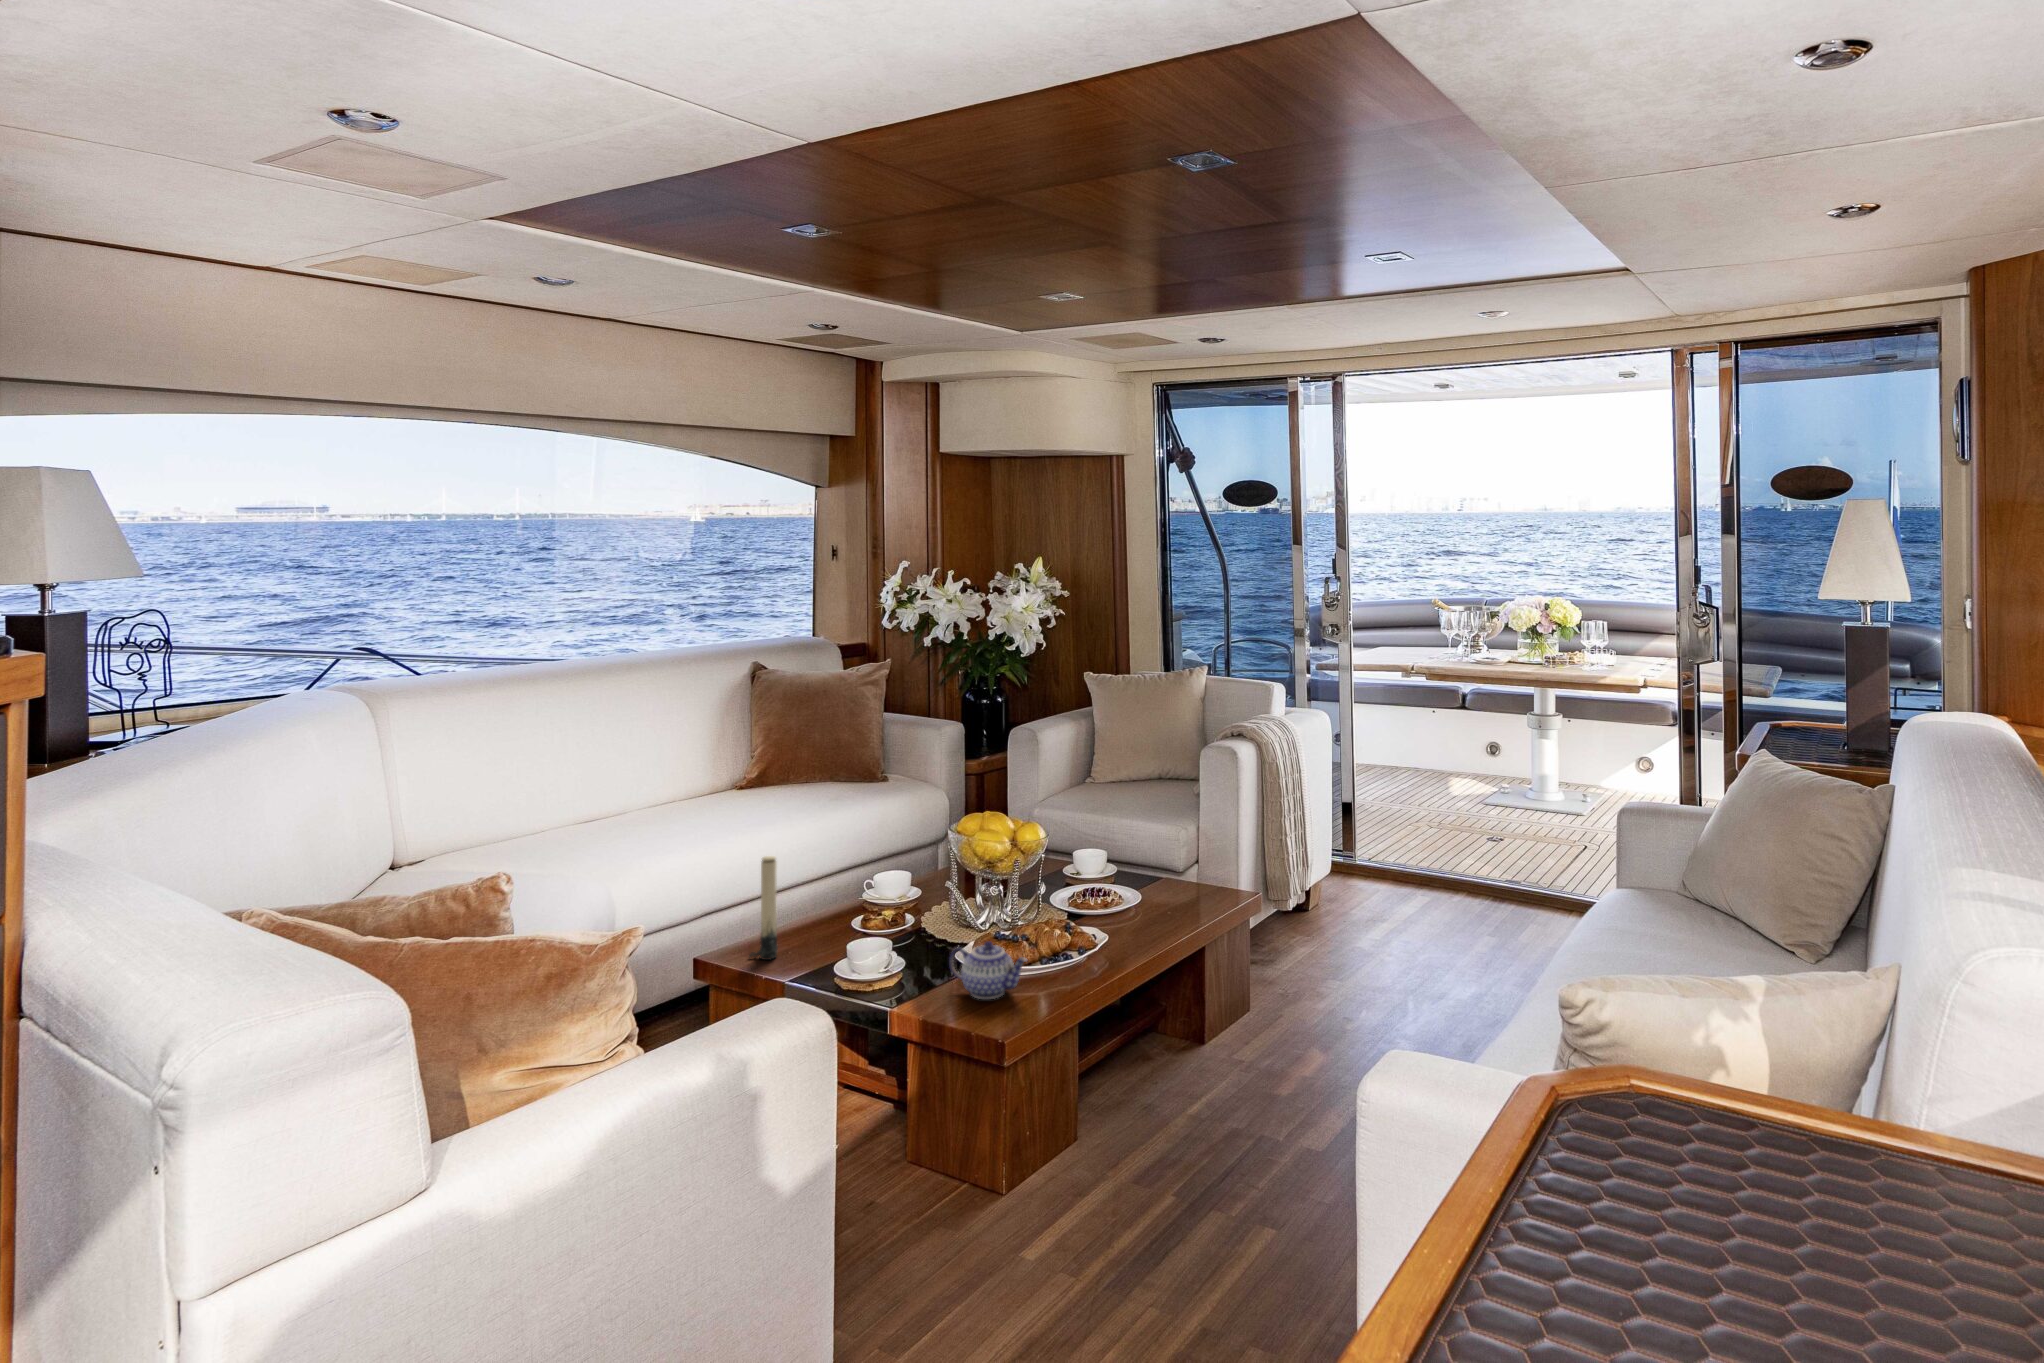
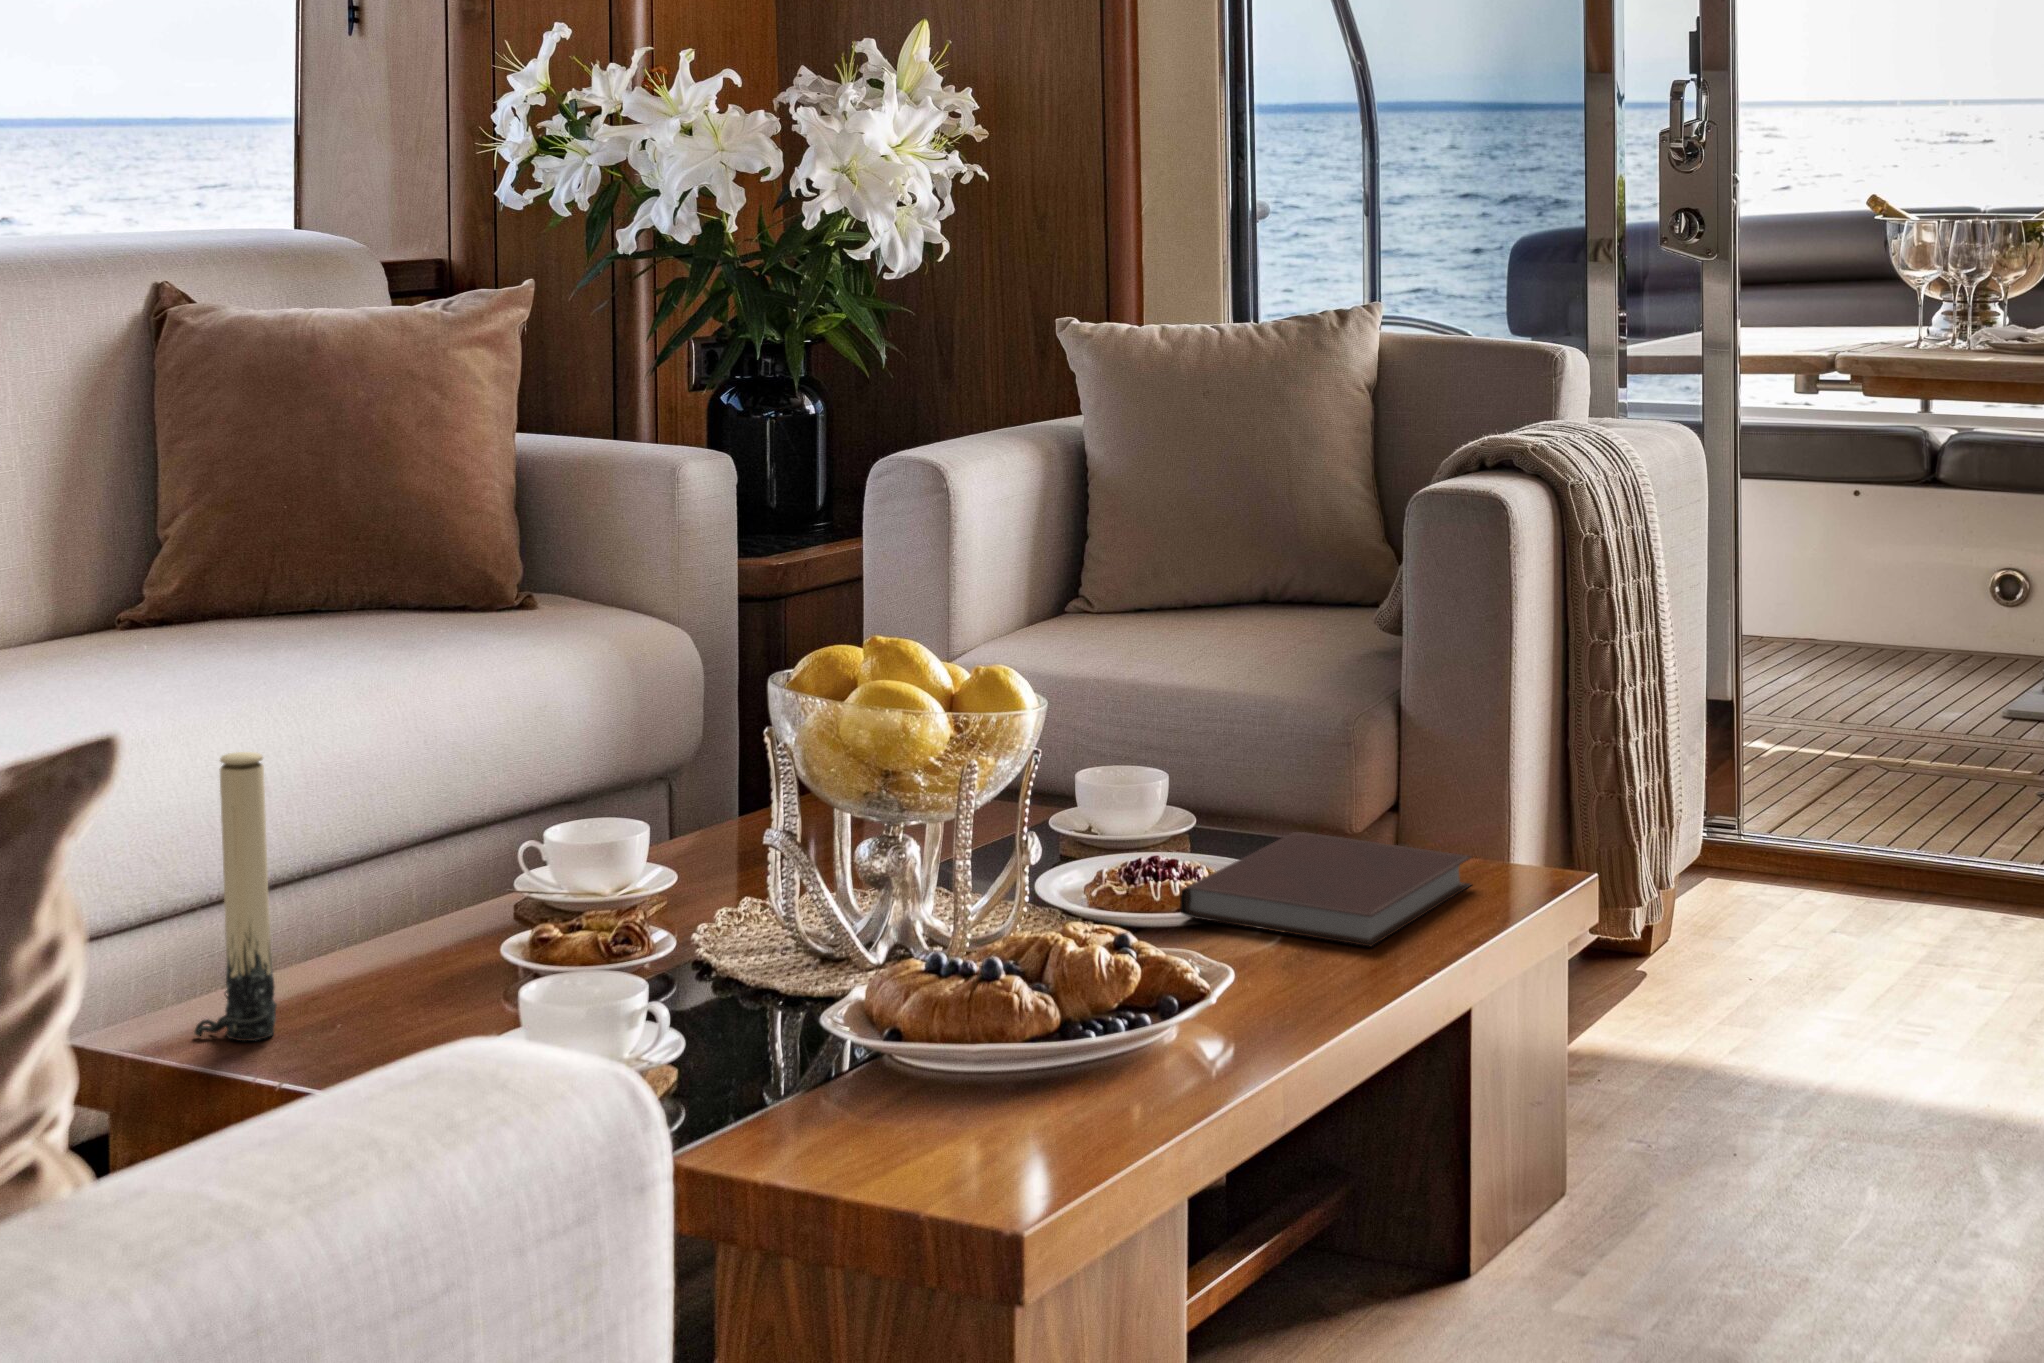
notebook: none [1104,876,1211,921] -> present [1180,832,1471,947]
teapot: present [949,941,1027,999] -> none [780,986,1015,1149]

